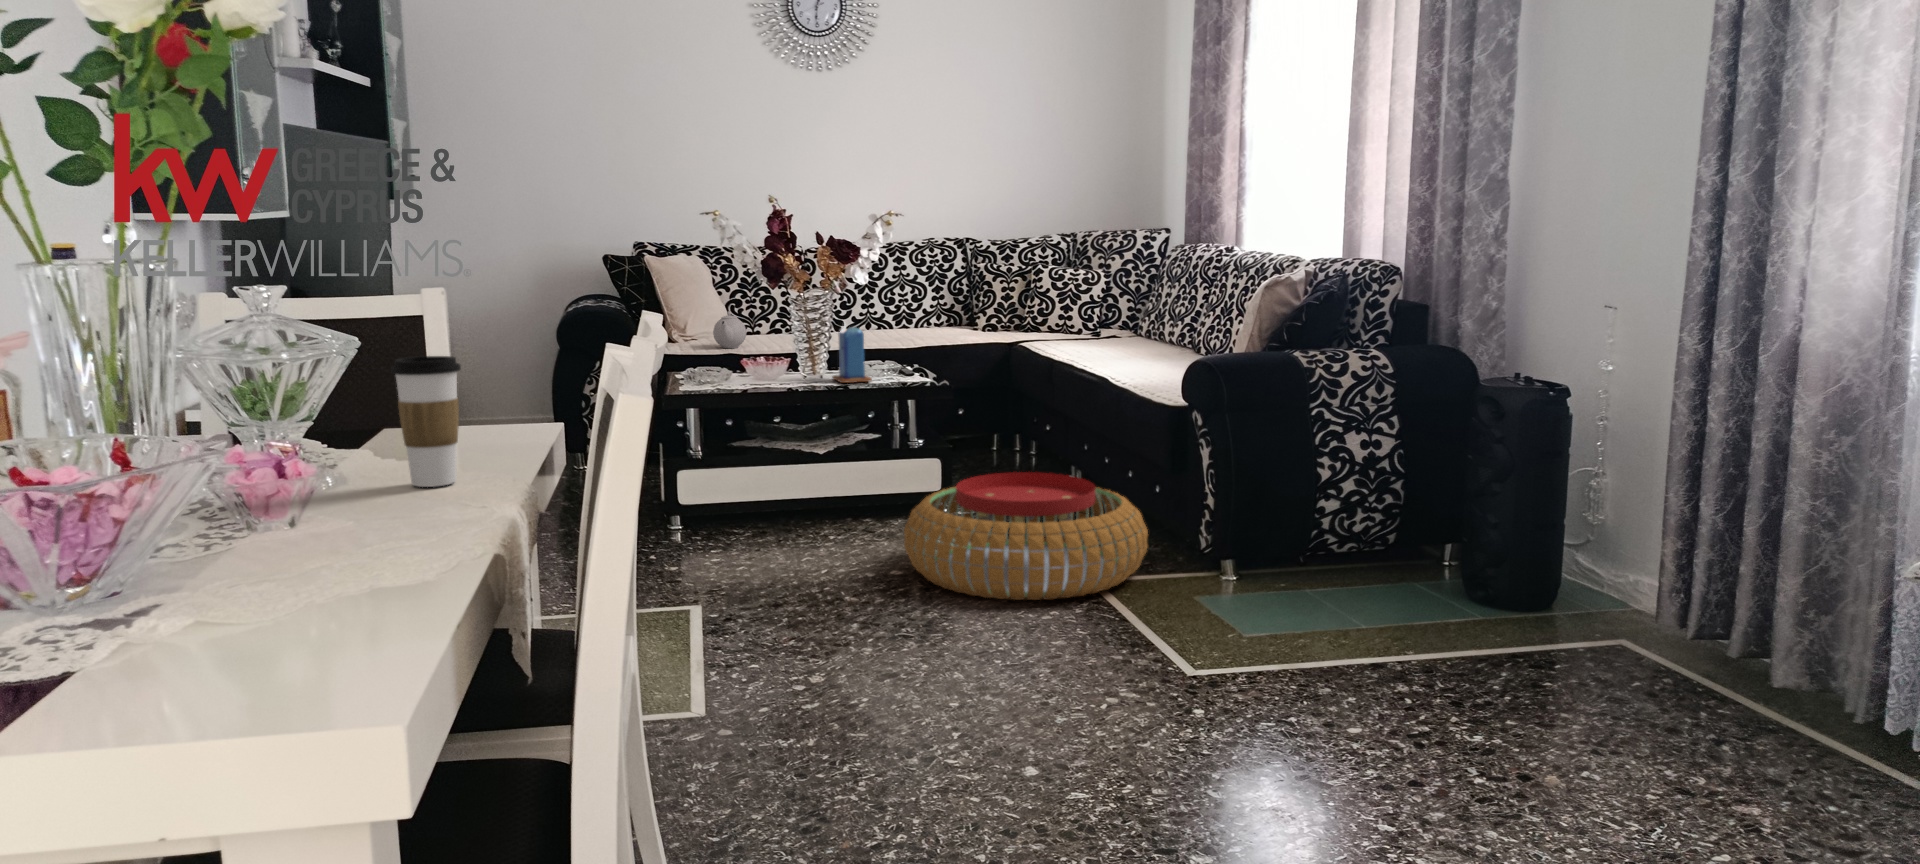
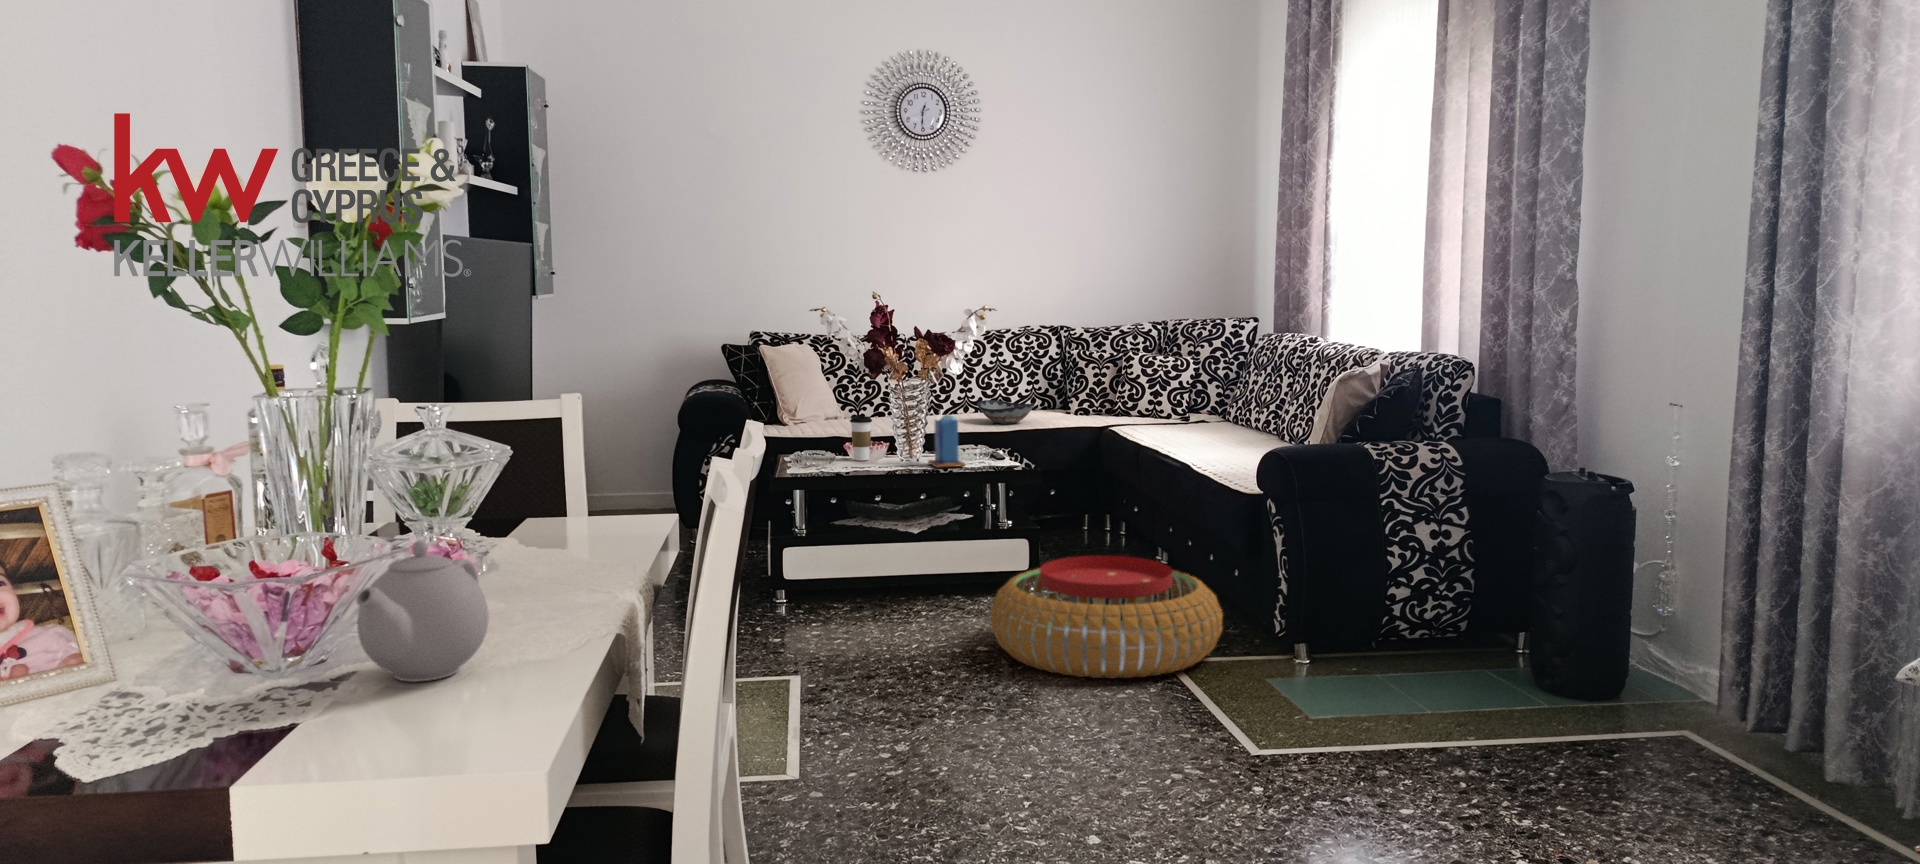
teapot: present [713,311,746,348] -> present [356,540,489,682]
decorative bowl: none [880,316,941,340] -> present [977,400,1035,424]
coffee cup: present [391,356,461,487] -> present [850,416,872,461]

